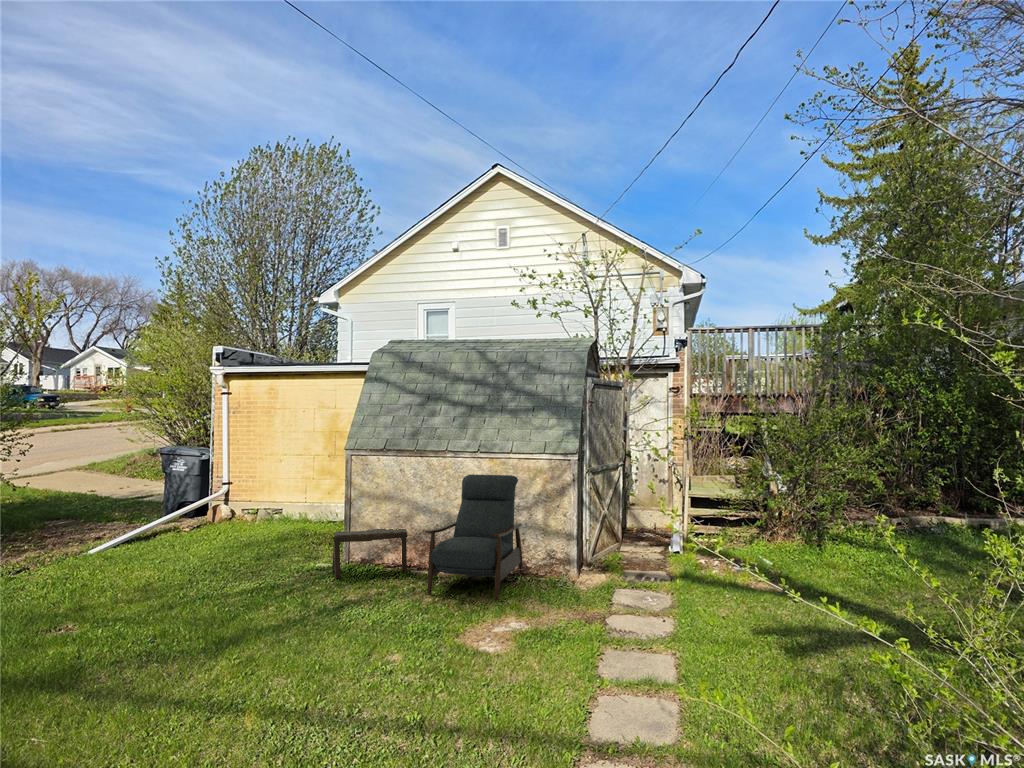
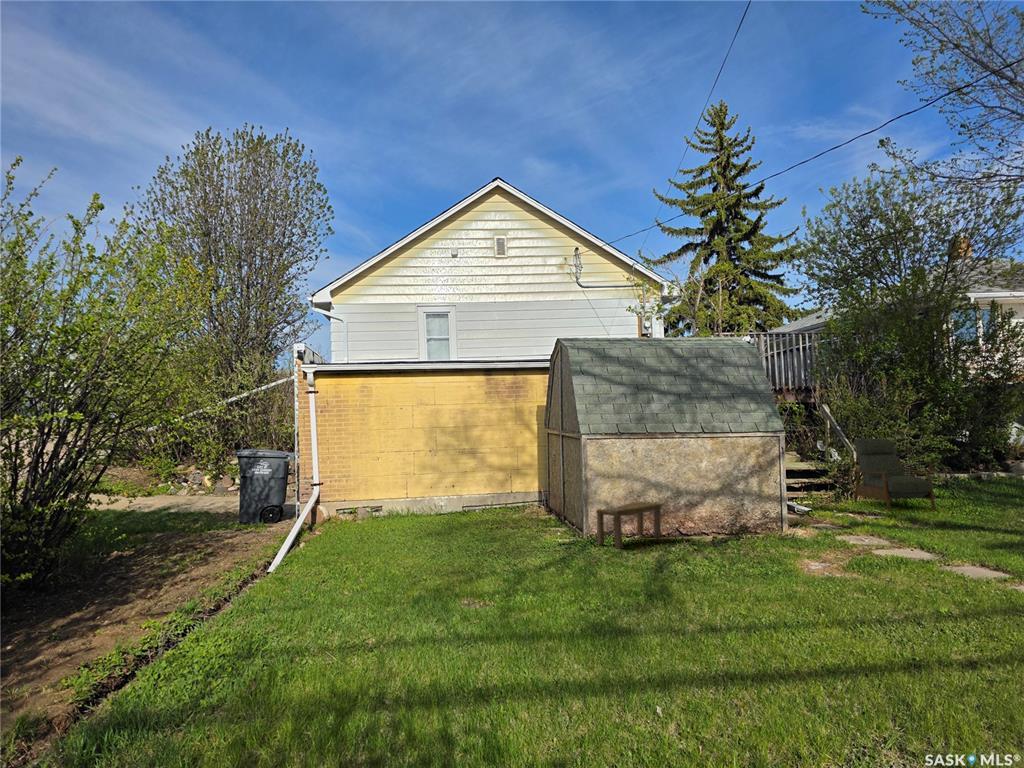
chair: present [425,474,523,601] -> present [854,438,935,511]

